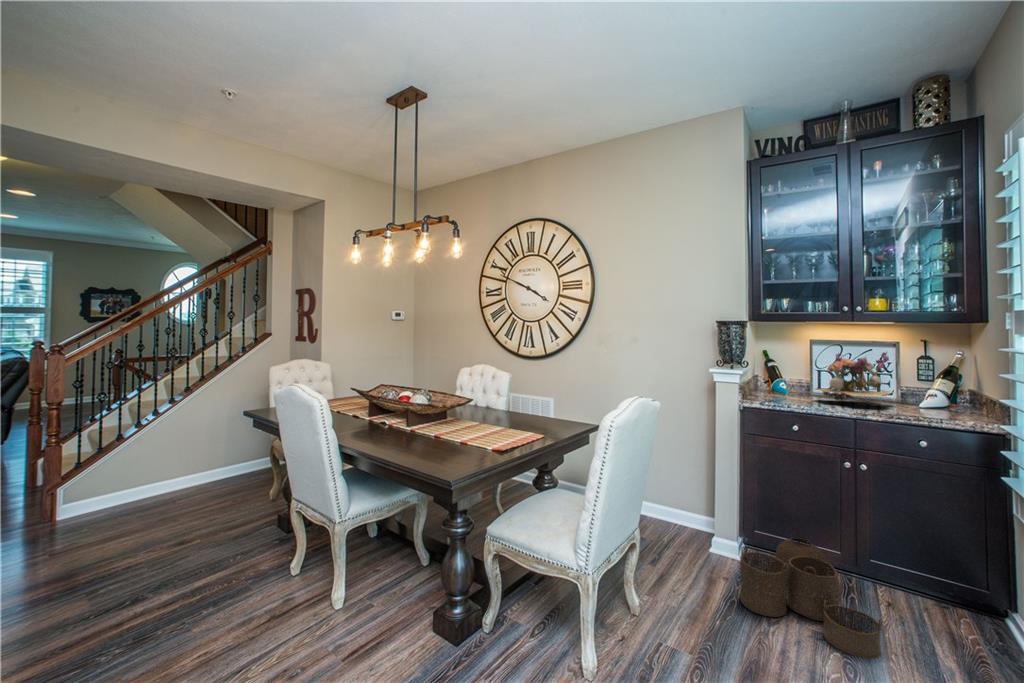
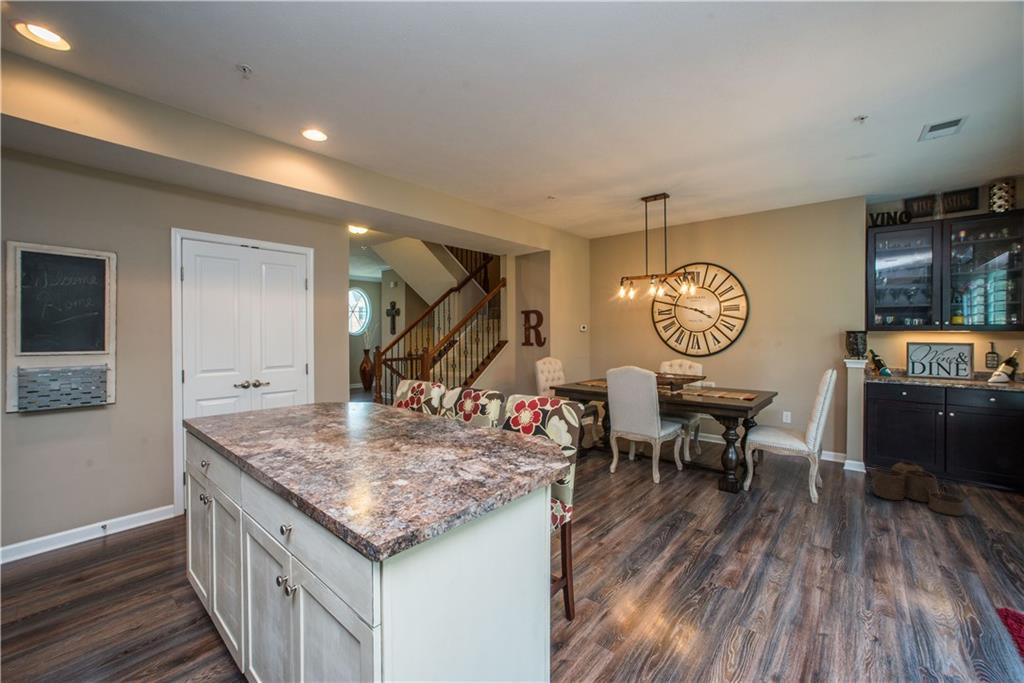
flower arrangement: present [815,352,896,402] -> none [913,350,972,382]

